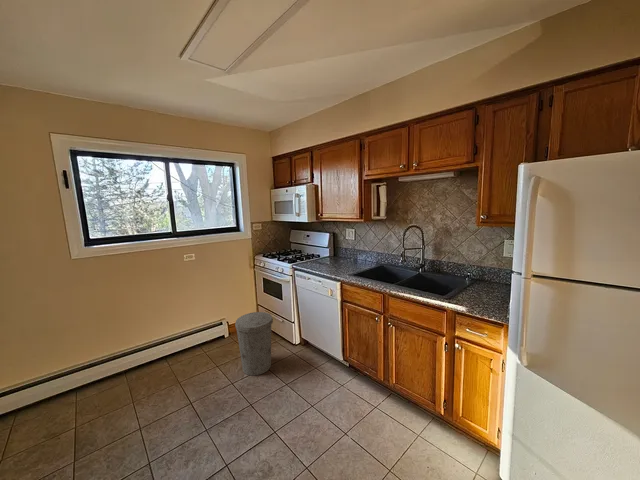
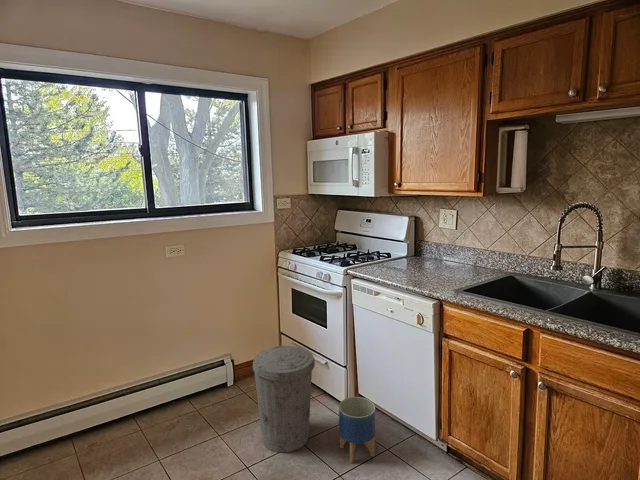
planter: none [287,340,308,378] -> present [339,397,375,463]

